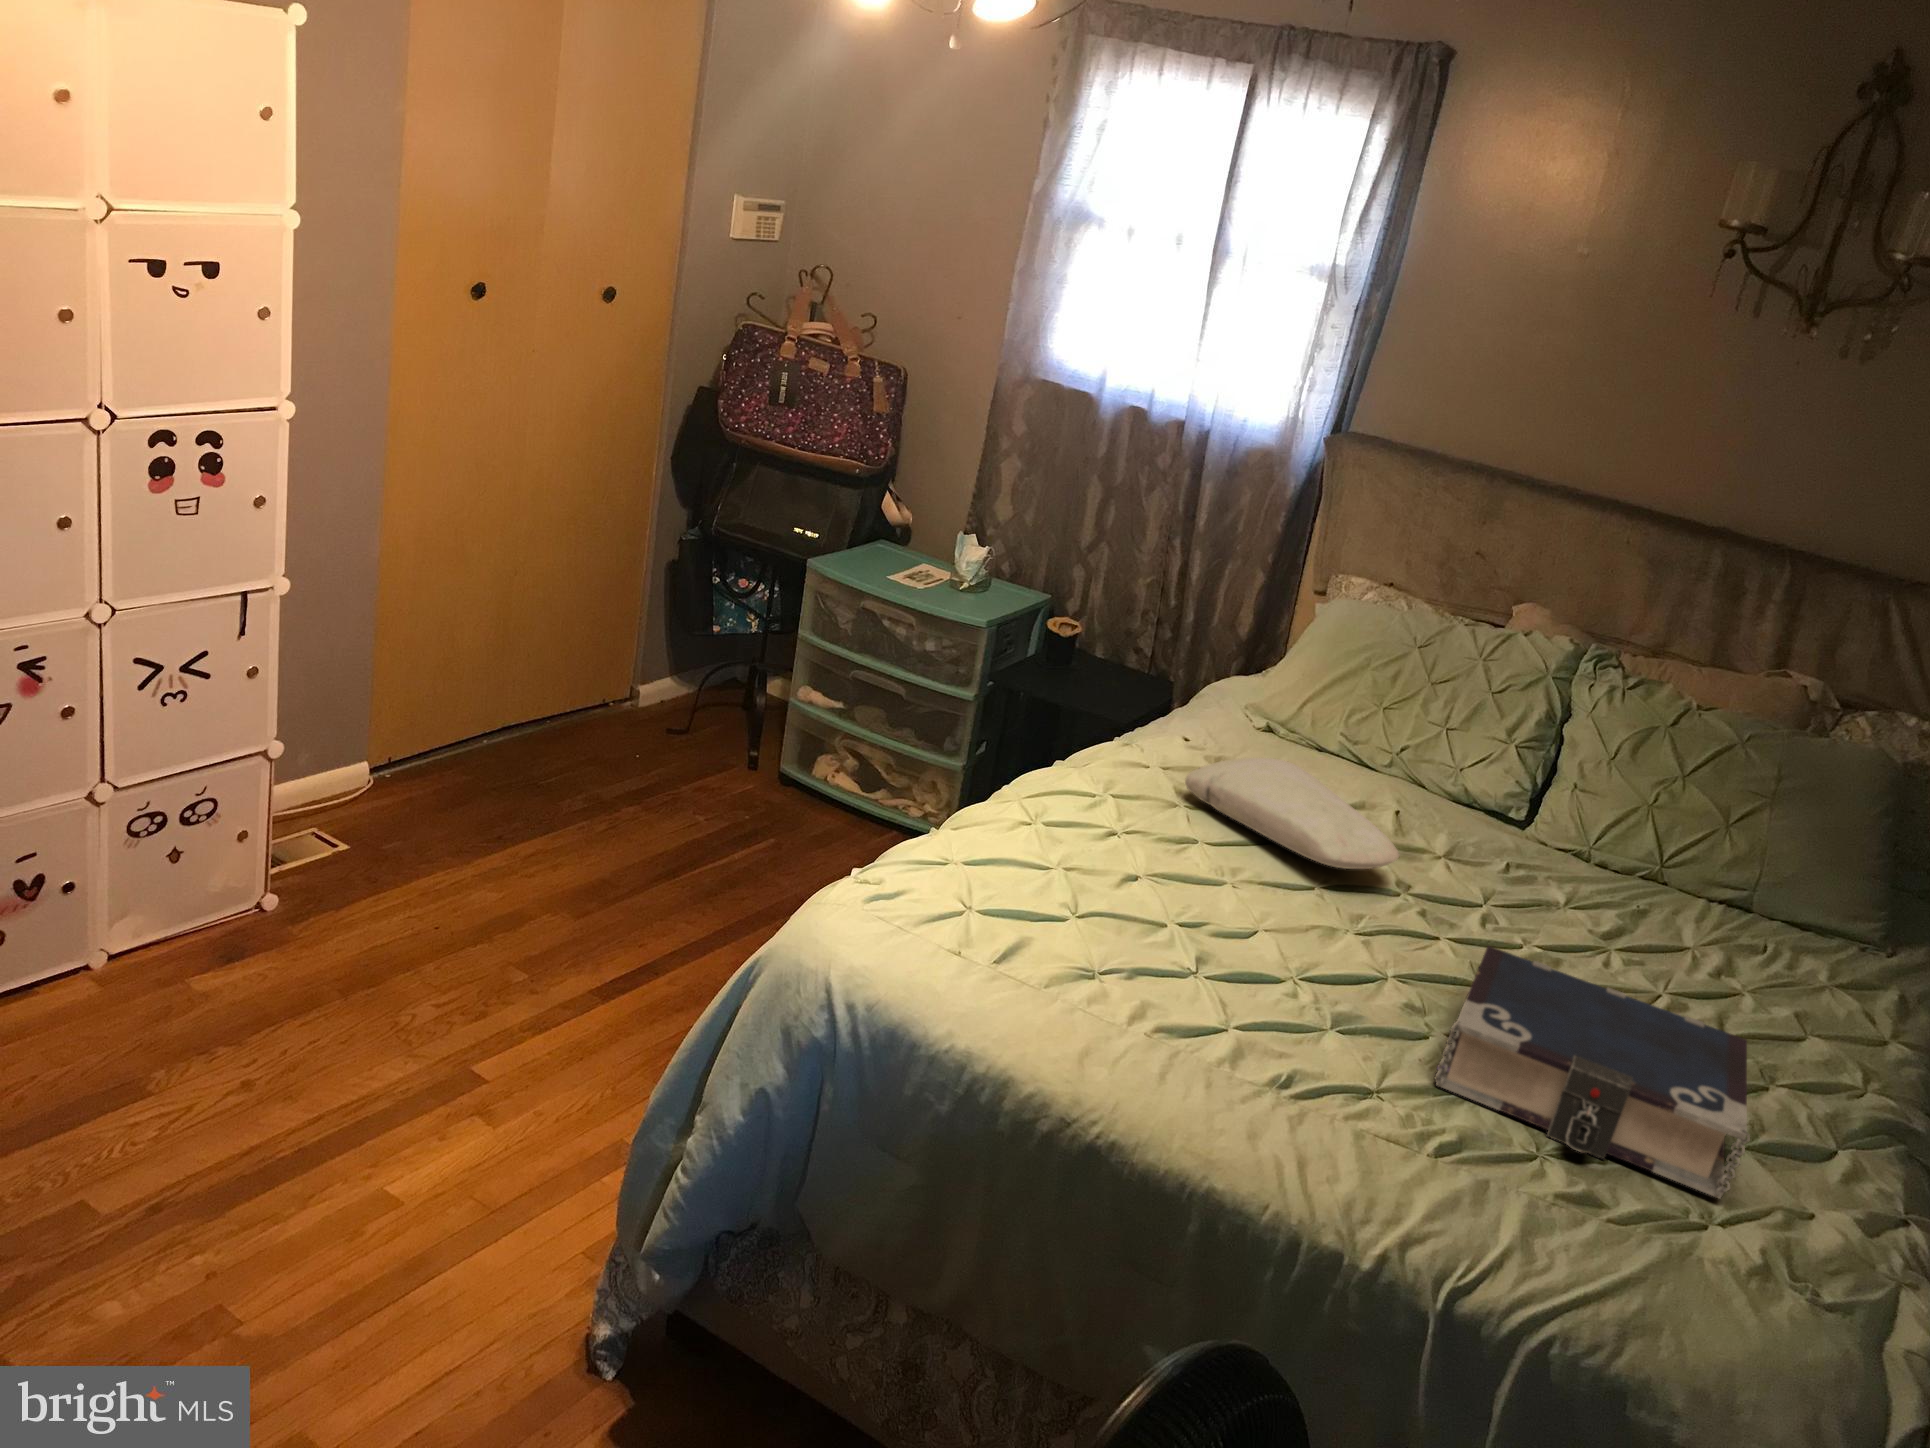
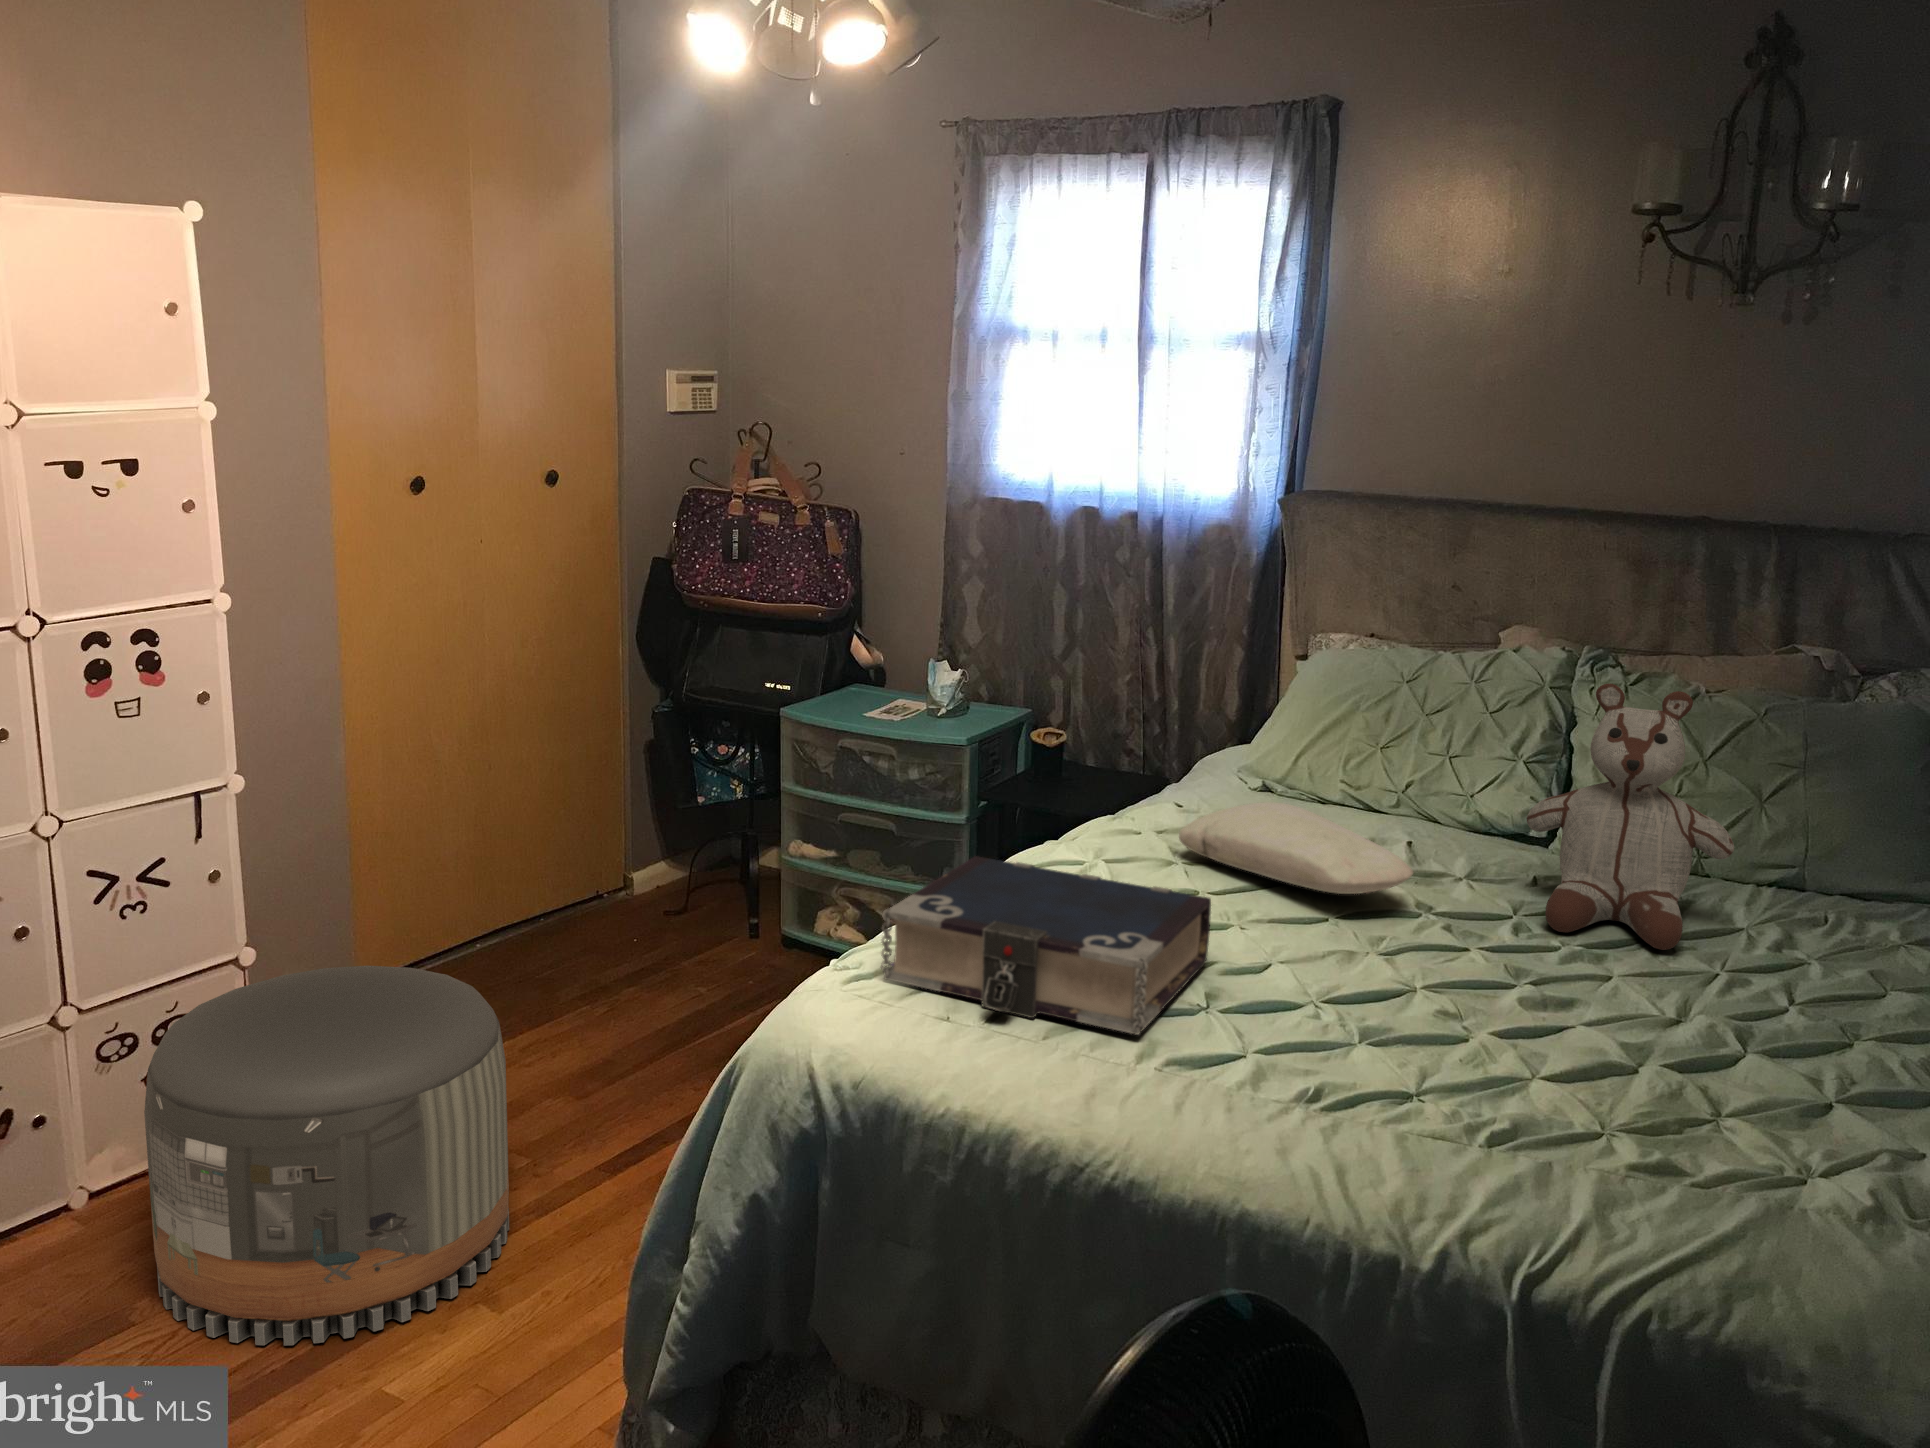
stuffed bear: none [1511,708,1697,964] -> present [1526,683,1734,950]
pouf: none [177,781,522,1136] -> present [144,966,509,1345]
book: present [1435,946,1750,1198] -> present [881,856,1211,1035]

